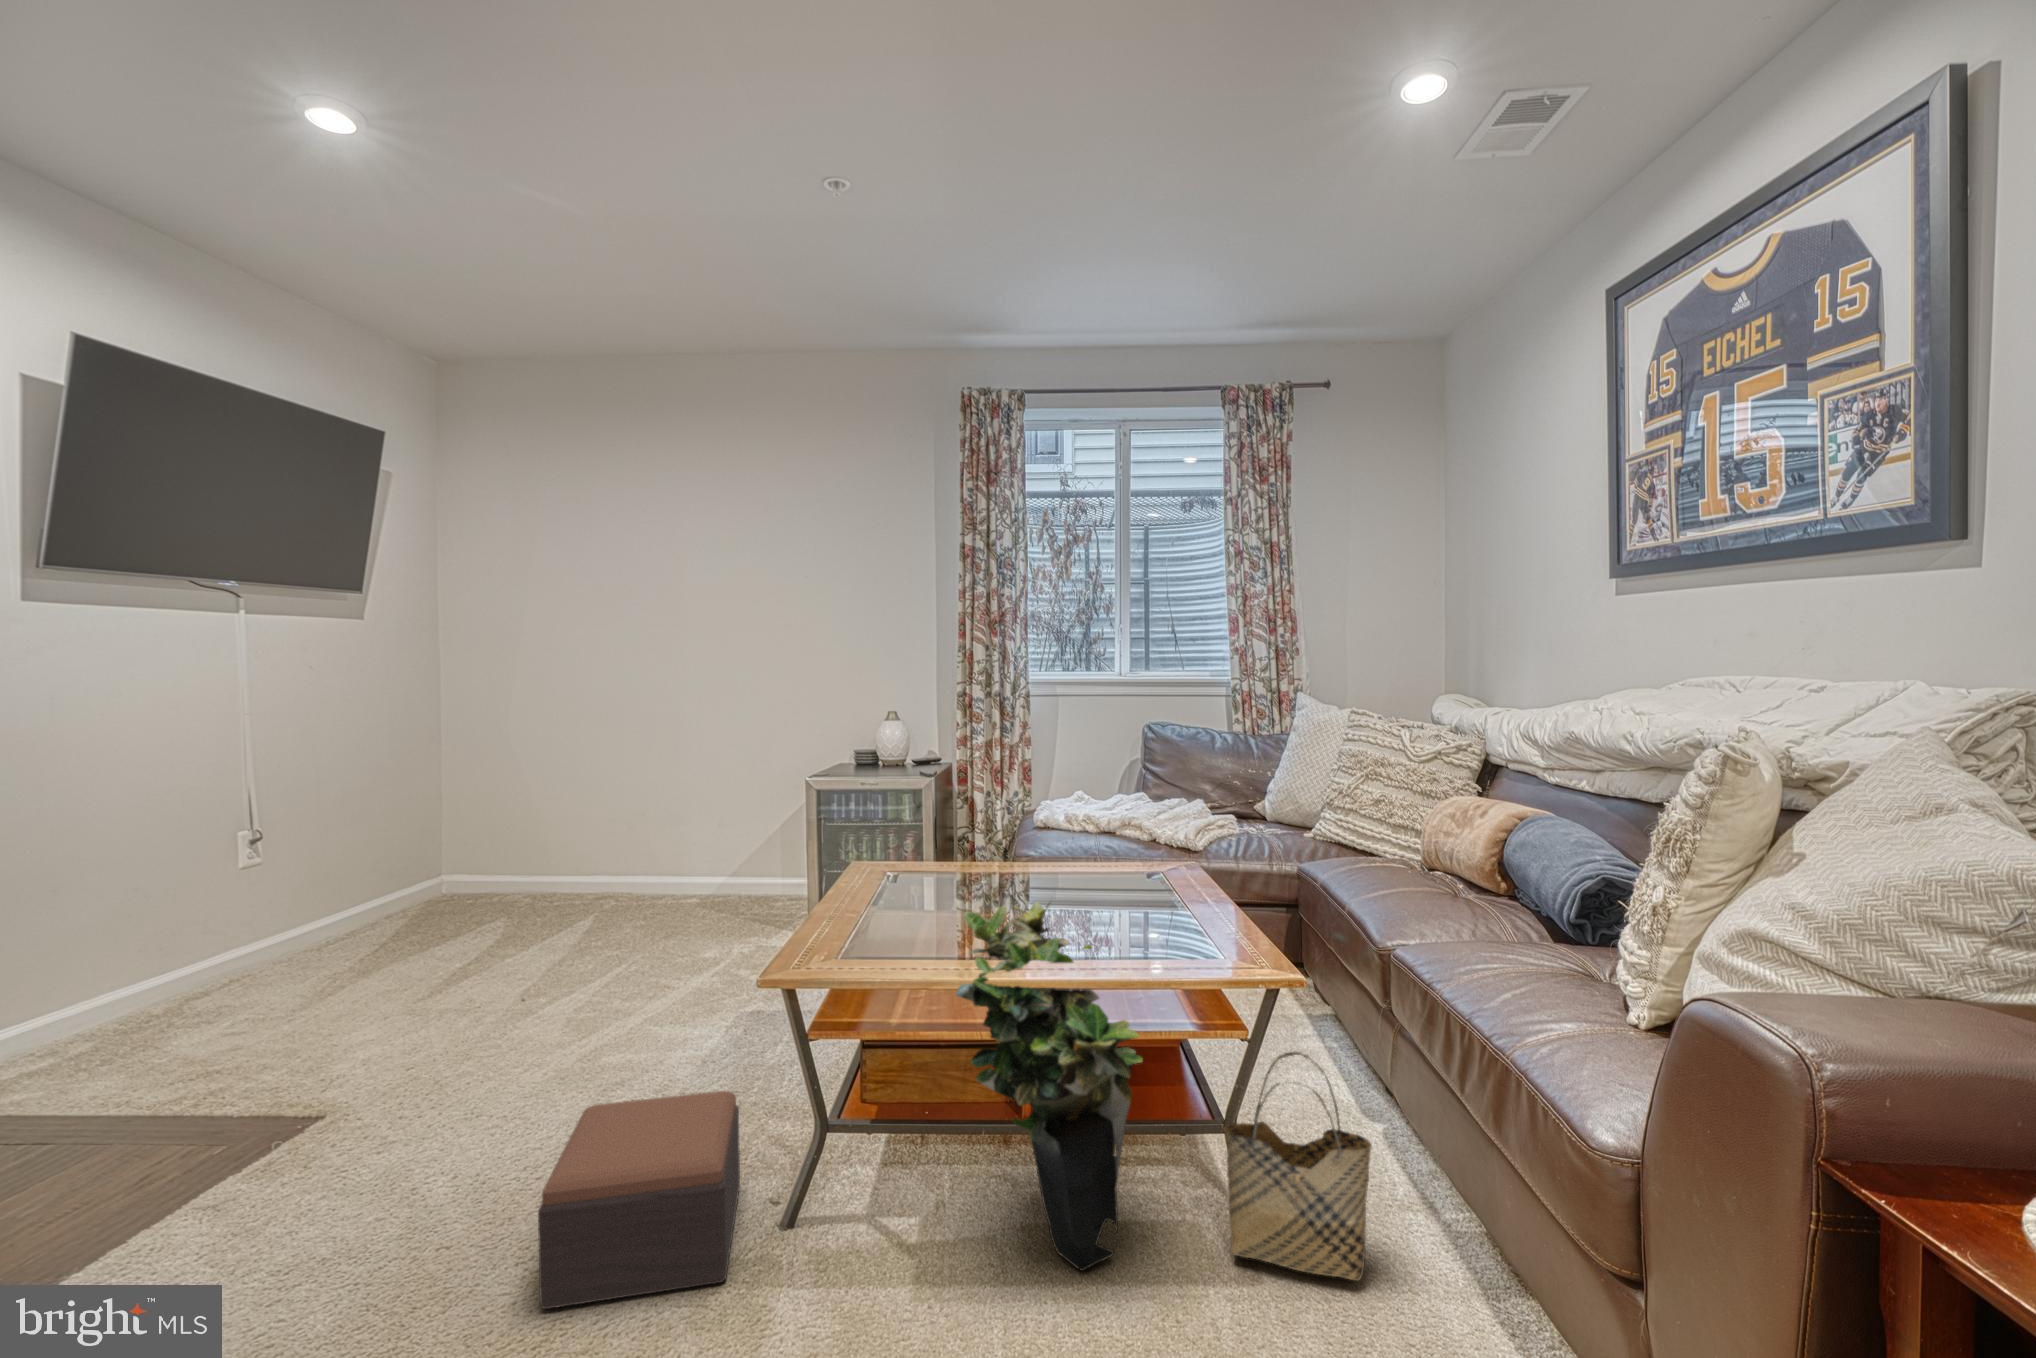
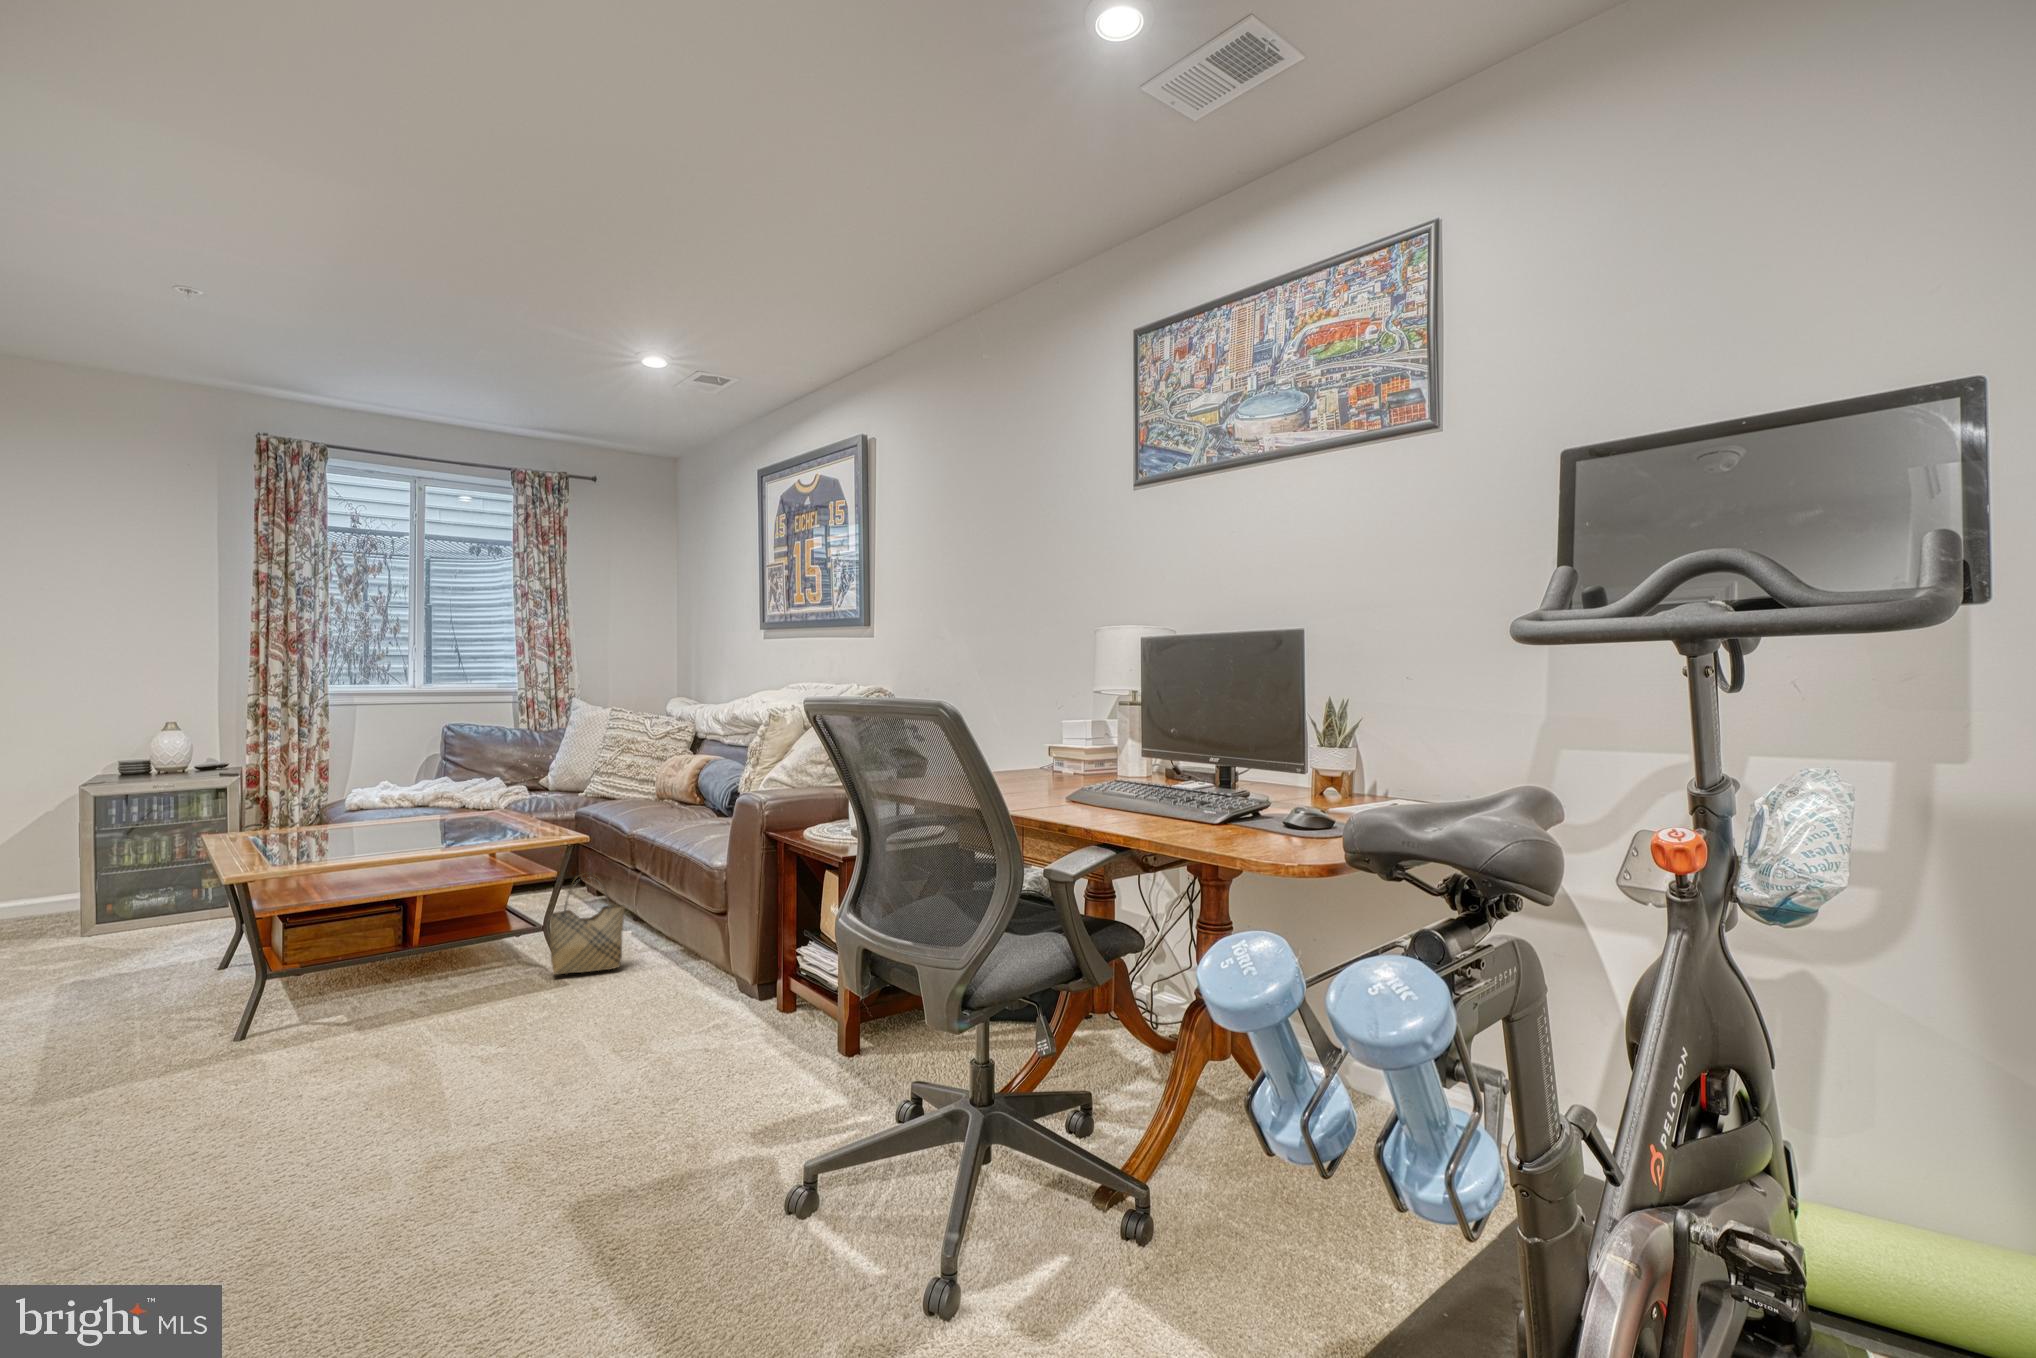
potted plant: present [956,902,1142,1271] -> none [378,812,502,998]
footstool: present [538,1091,740,1309] -> none [54,962,225,1086]

